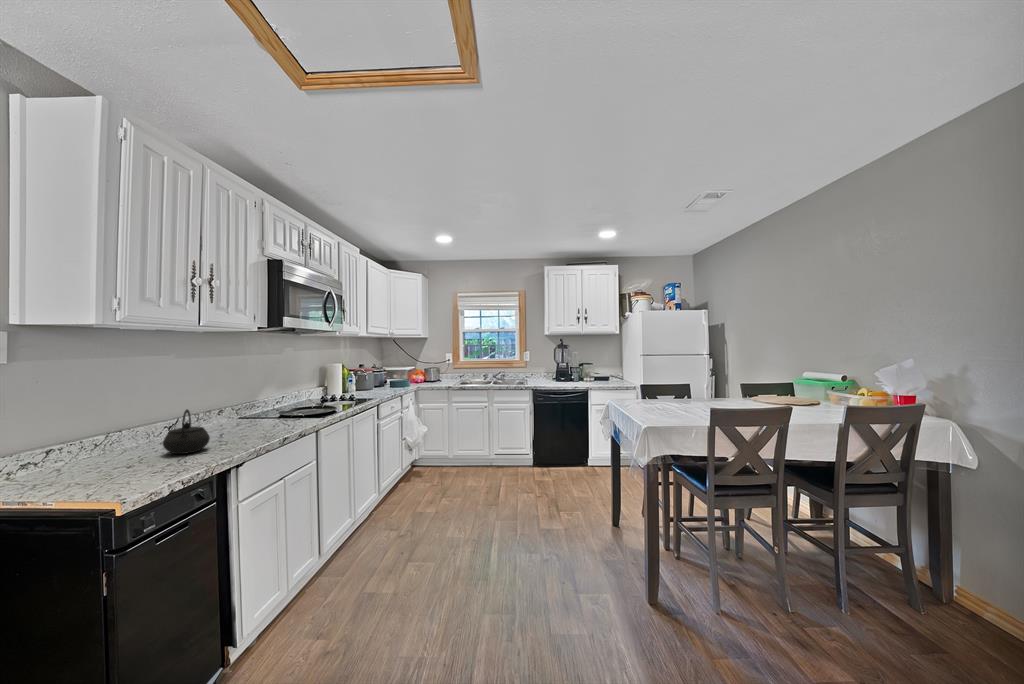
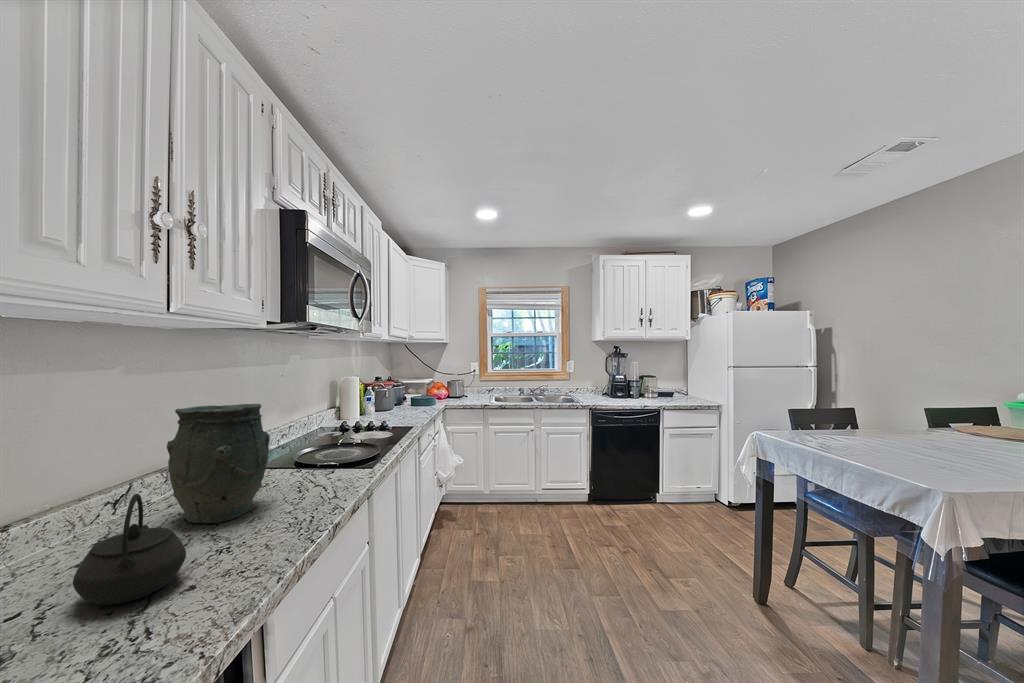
vase: none [203,374,258,435] -> present [167,404,270,523]

